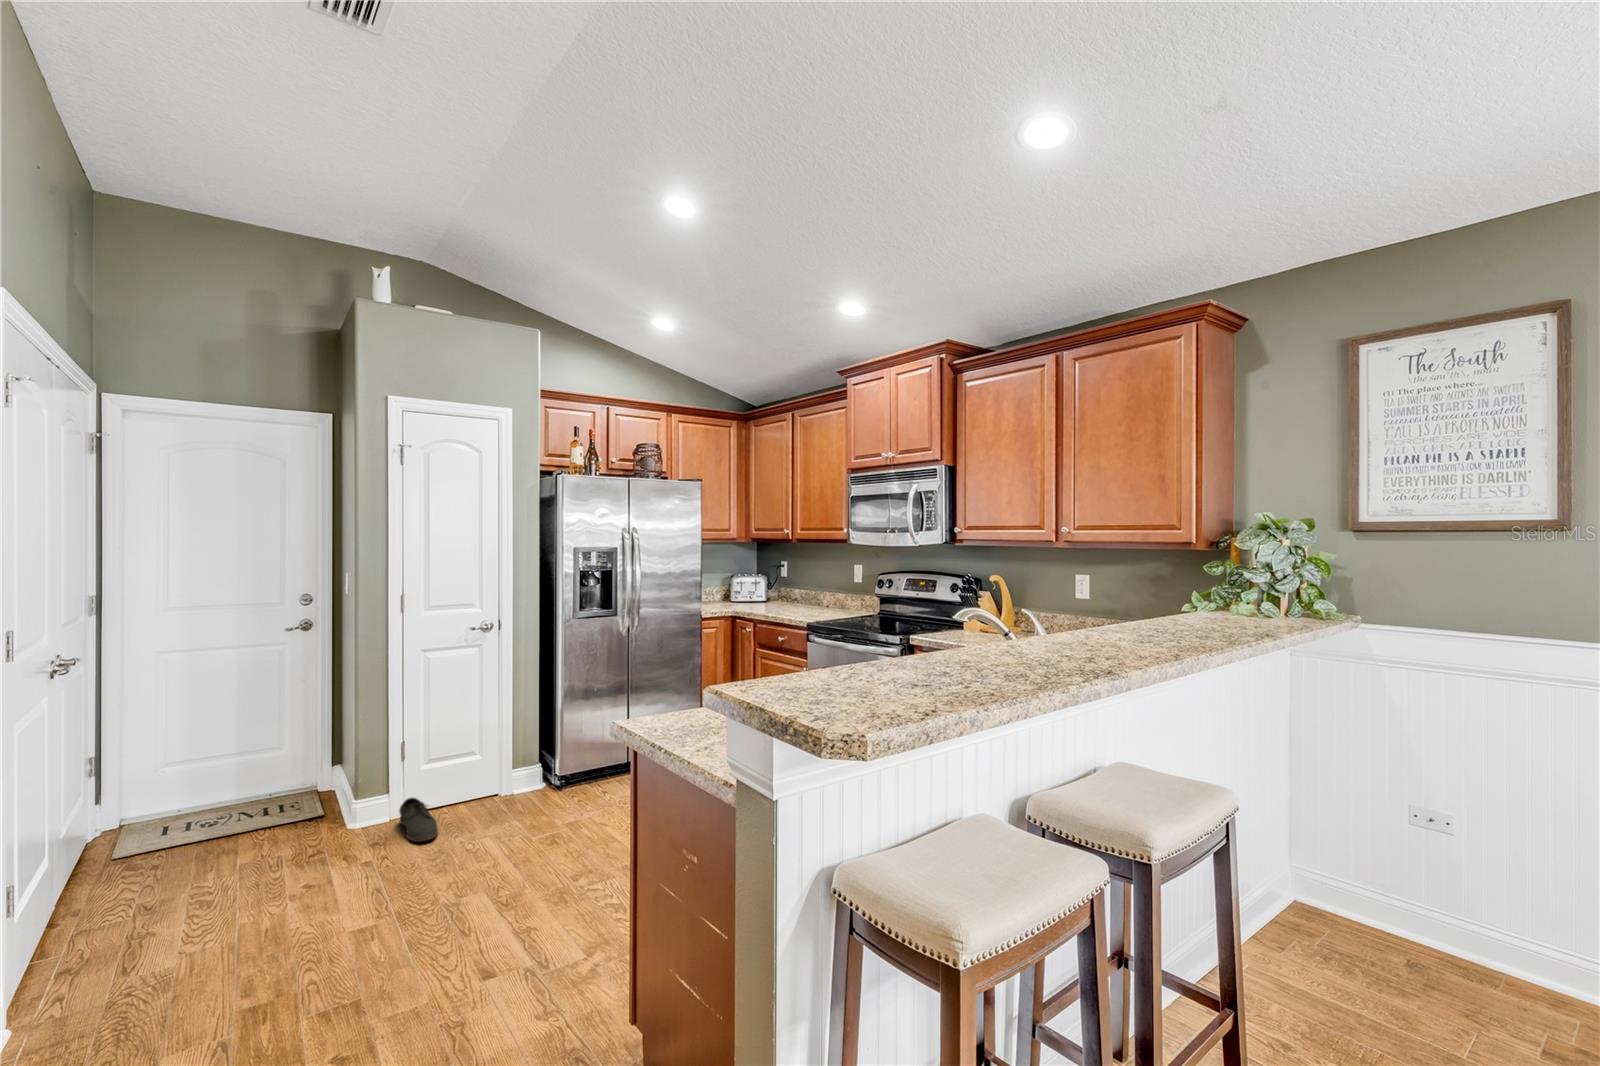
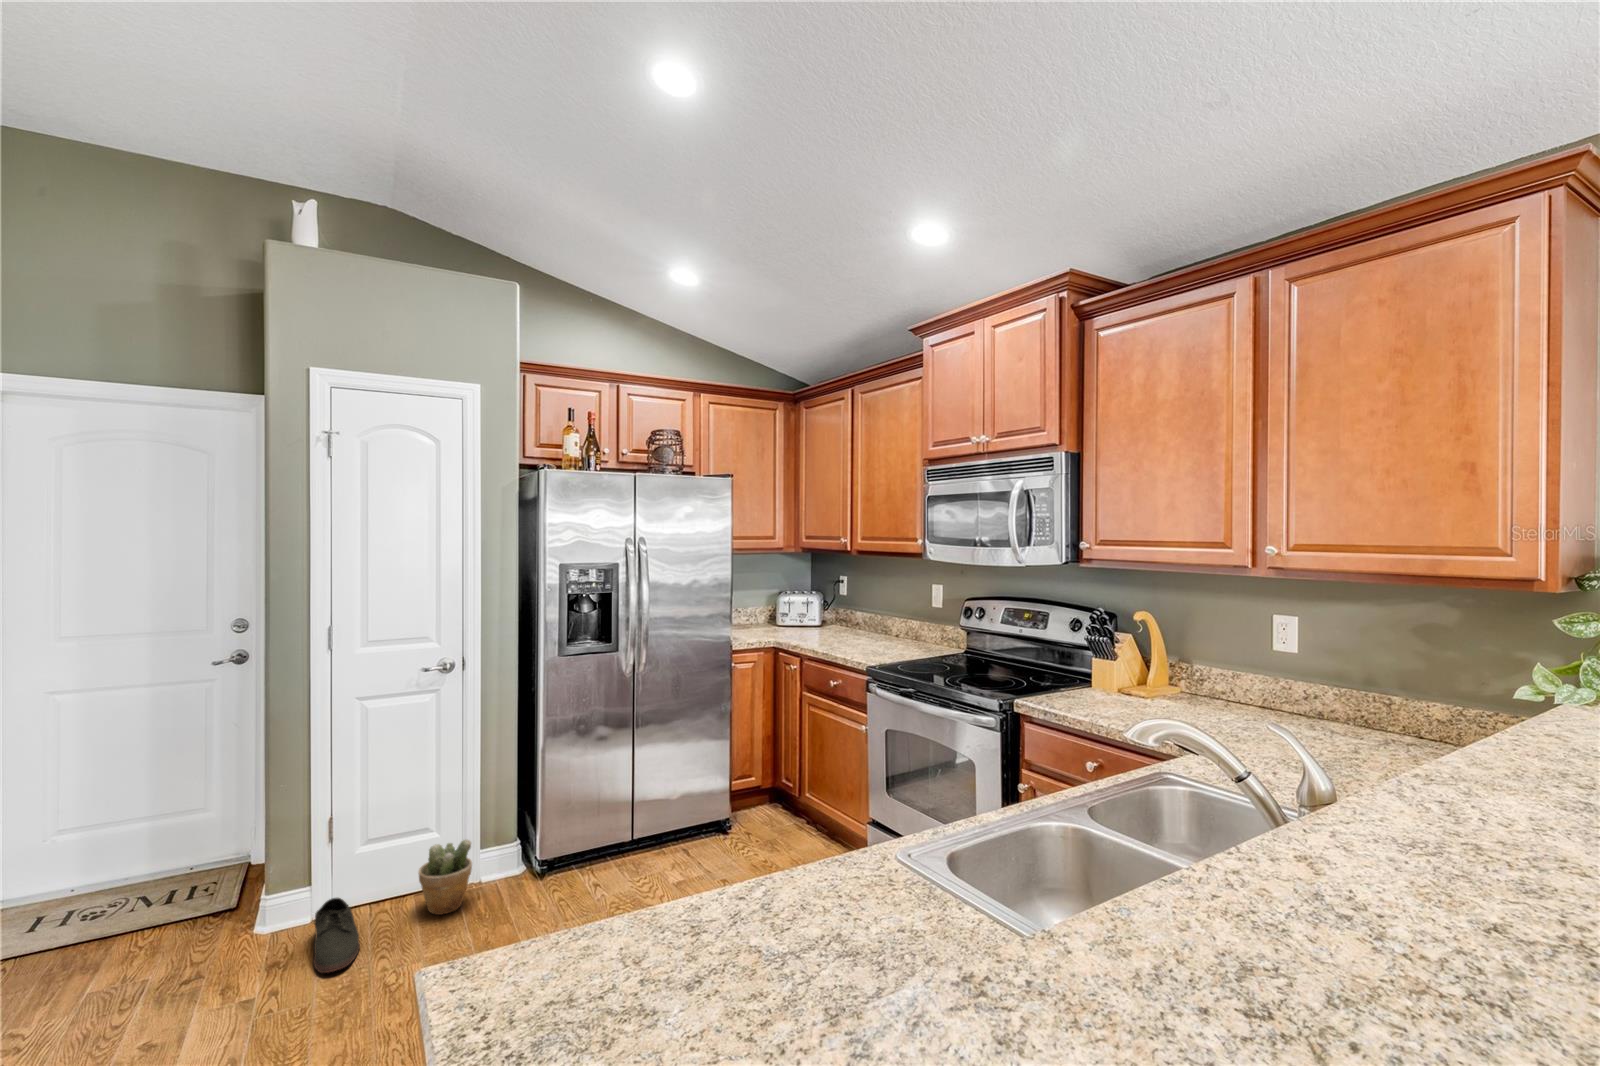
potted plant: none [472,755,512,811] -> present [418,840,472,915]

